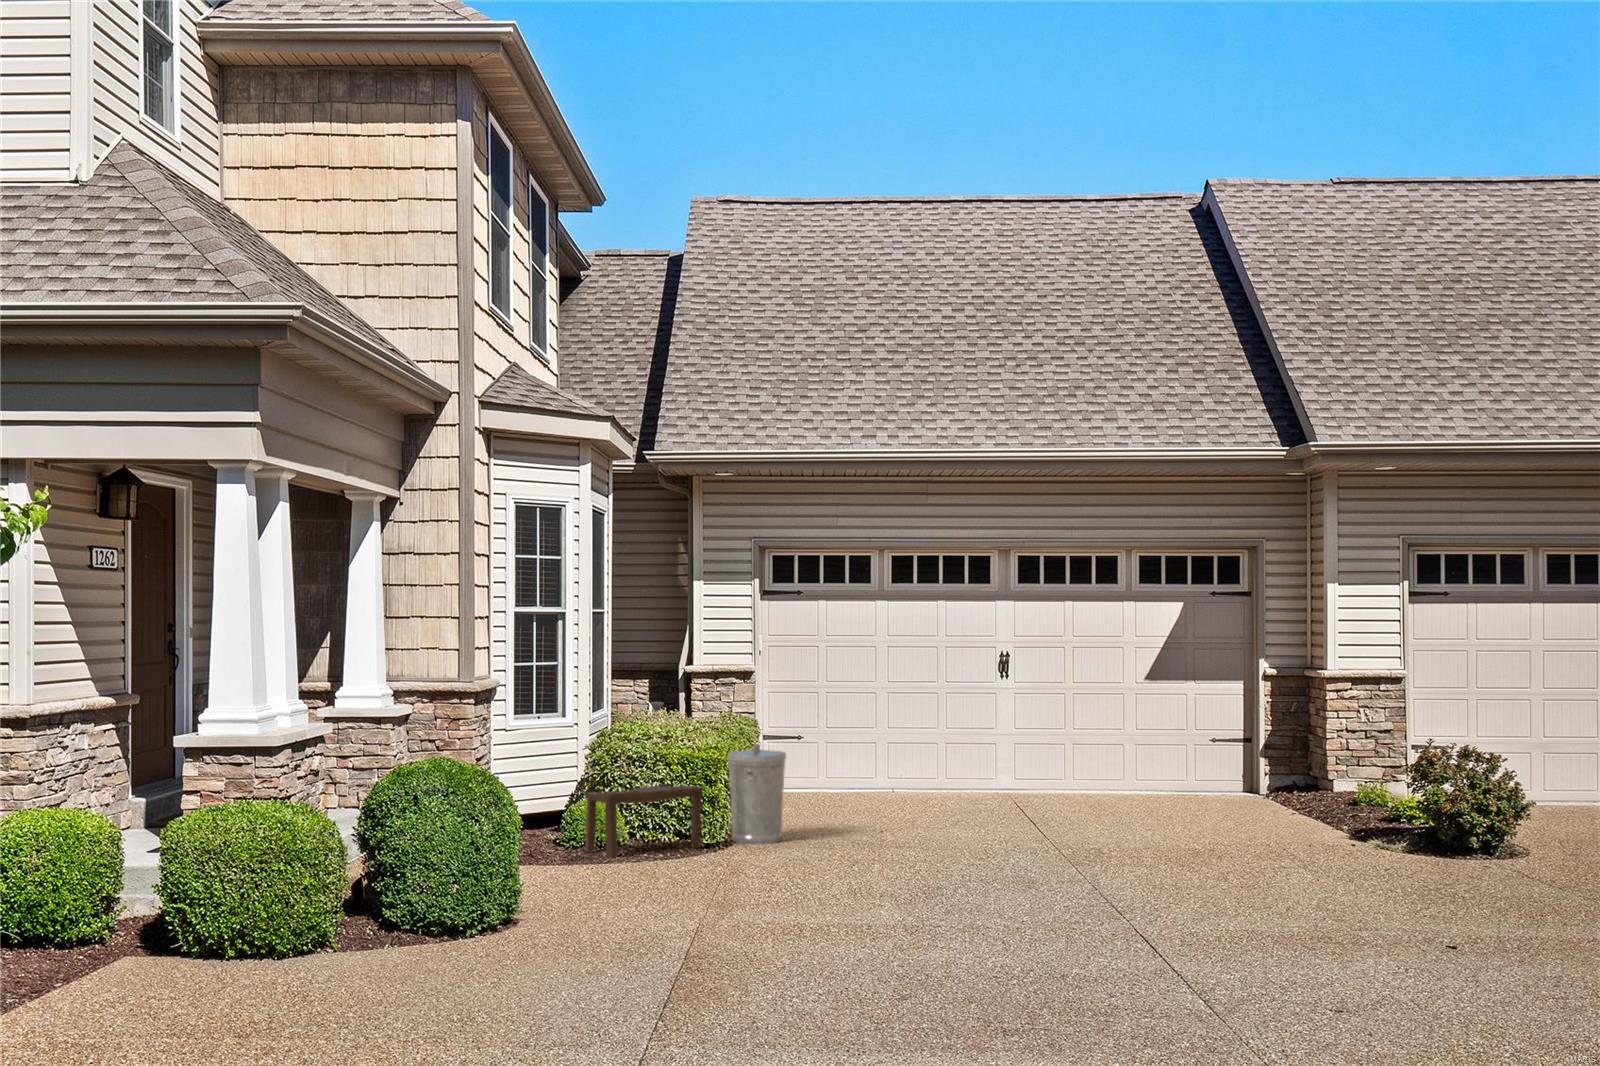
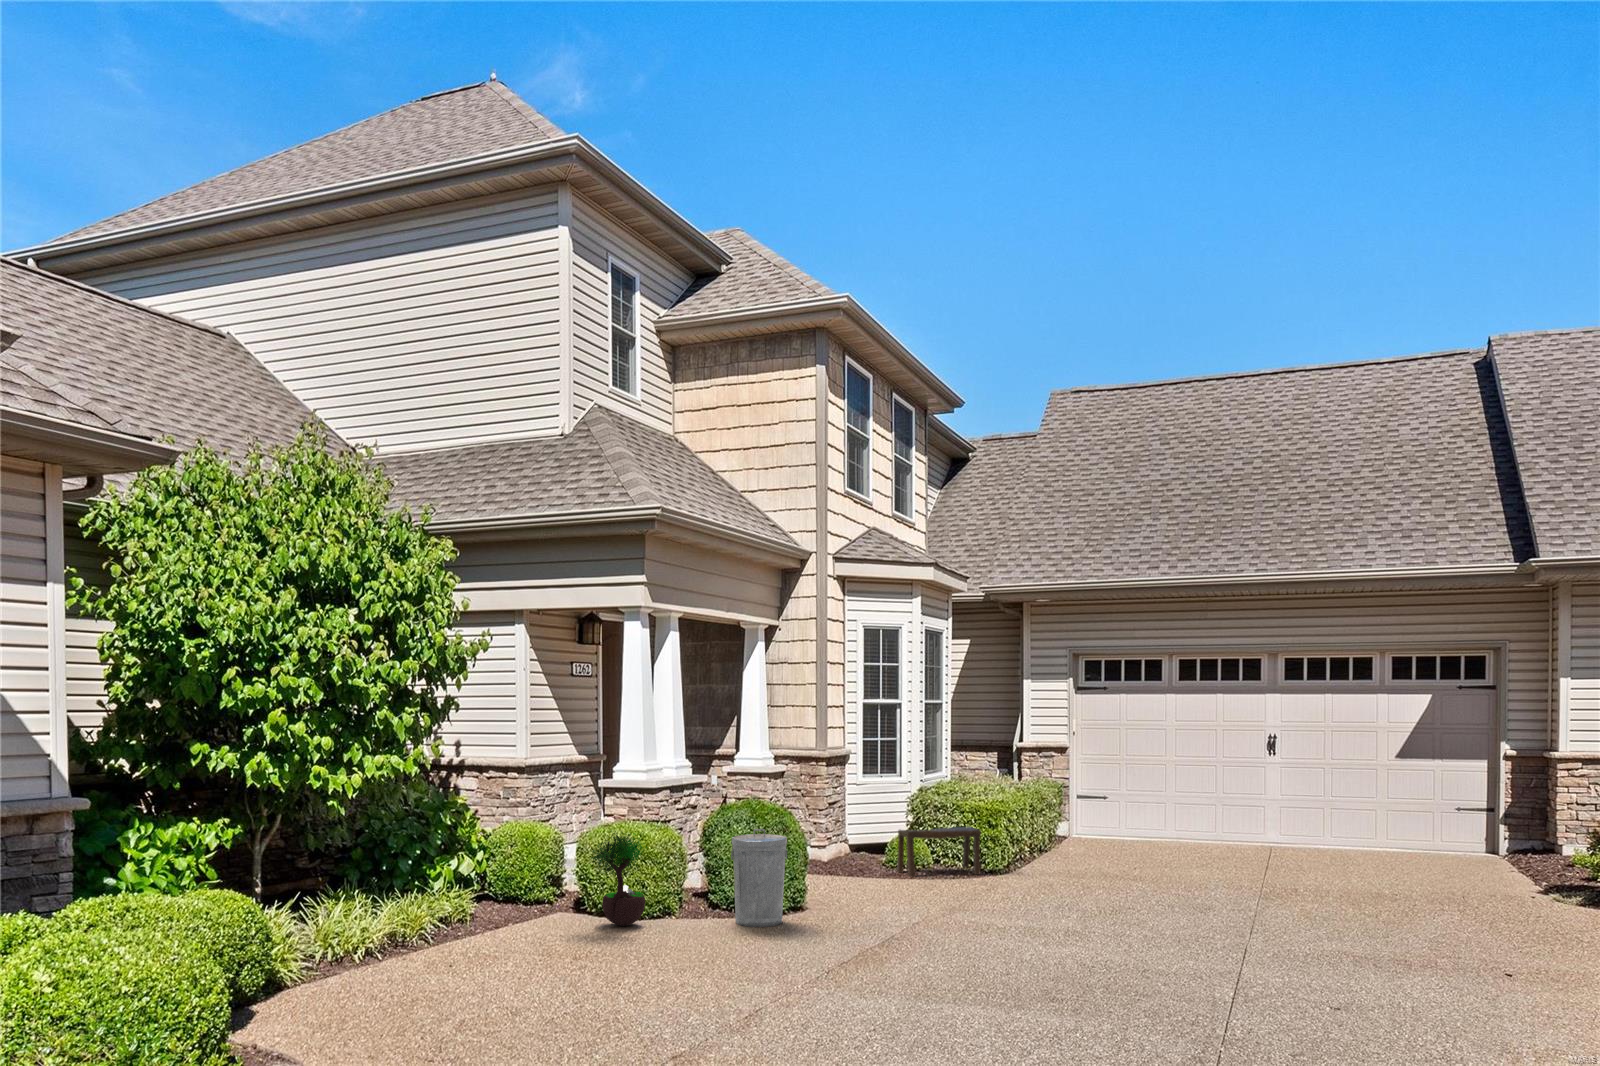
trash can: present [727,744,786,844] -> present [731,829,787,927]
potted tree: none [213,811,312,968] -> present [591,832,647,926]

